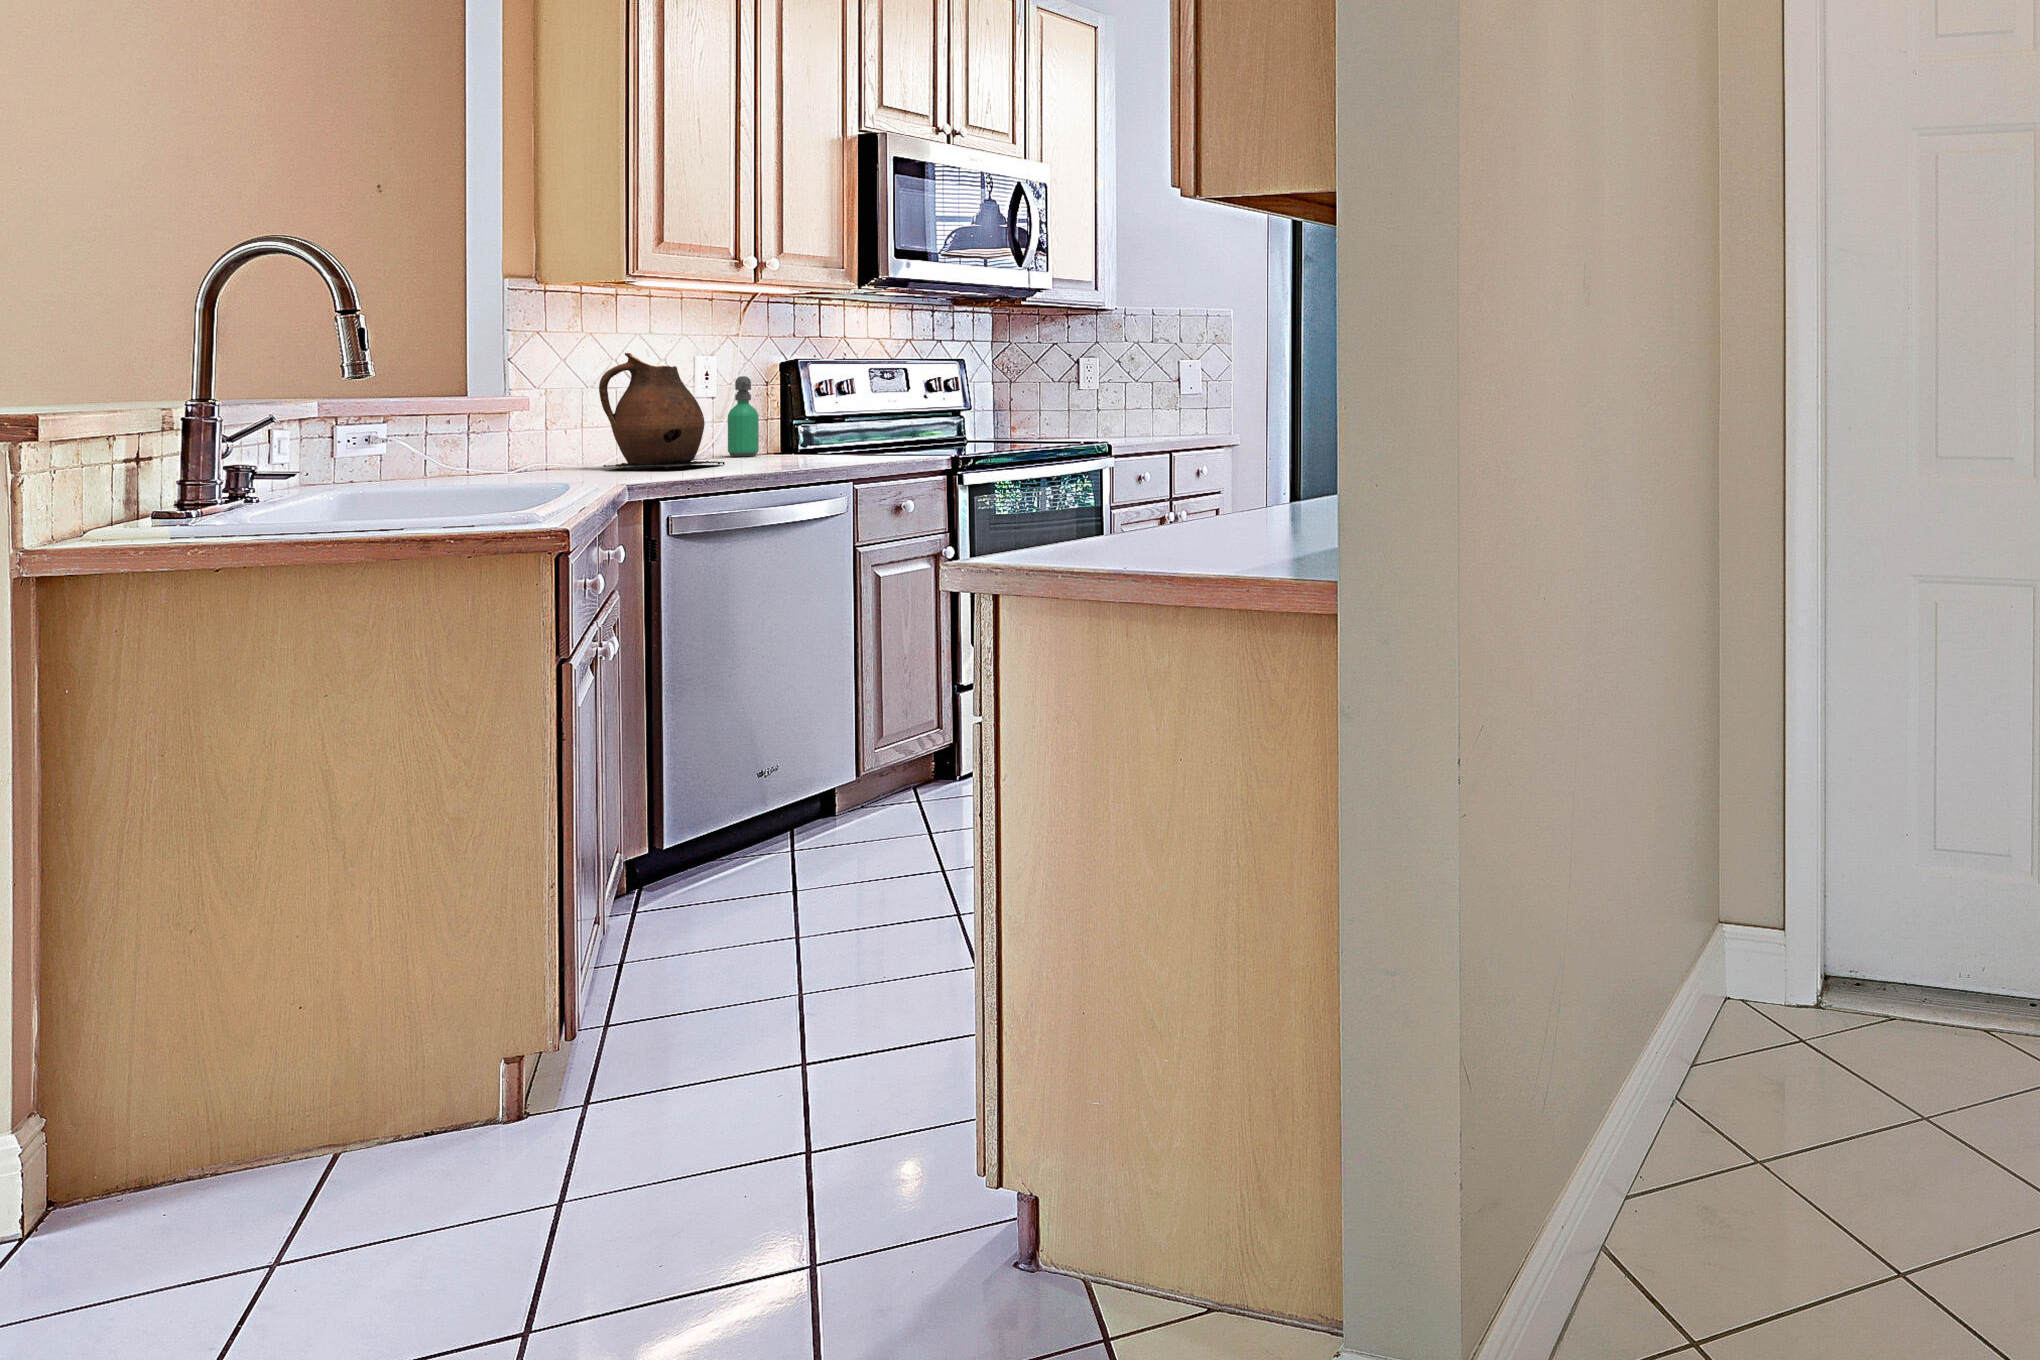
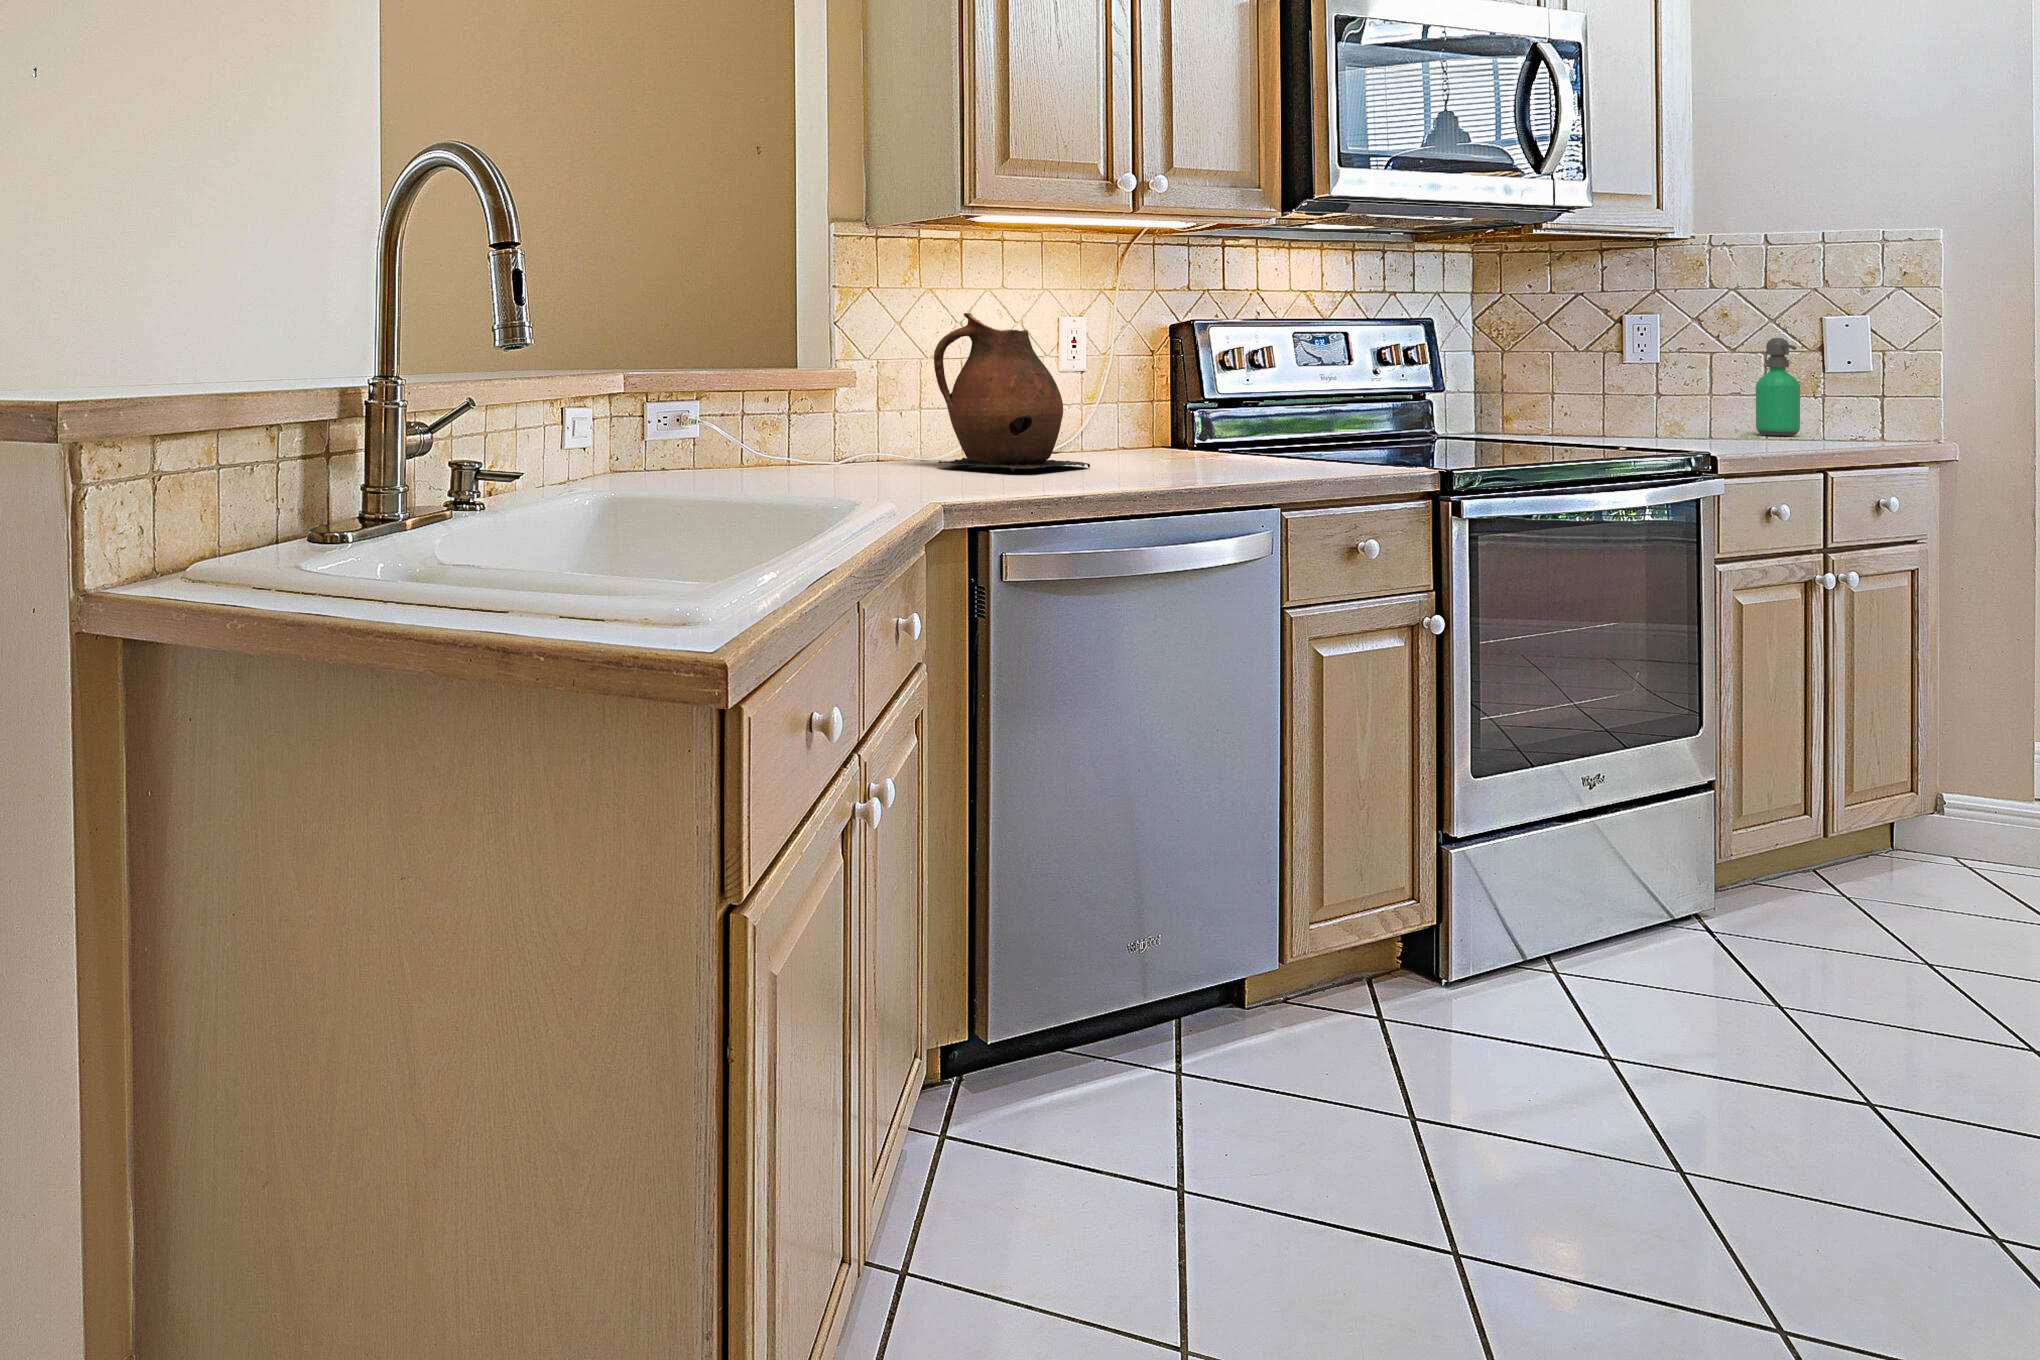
soap dispenser: present [728,376,759,457] -> present [1756,338,1800,436]

